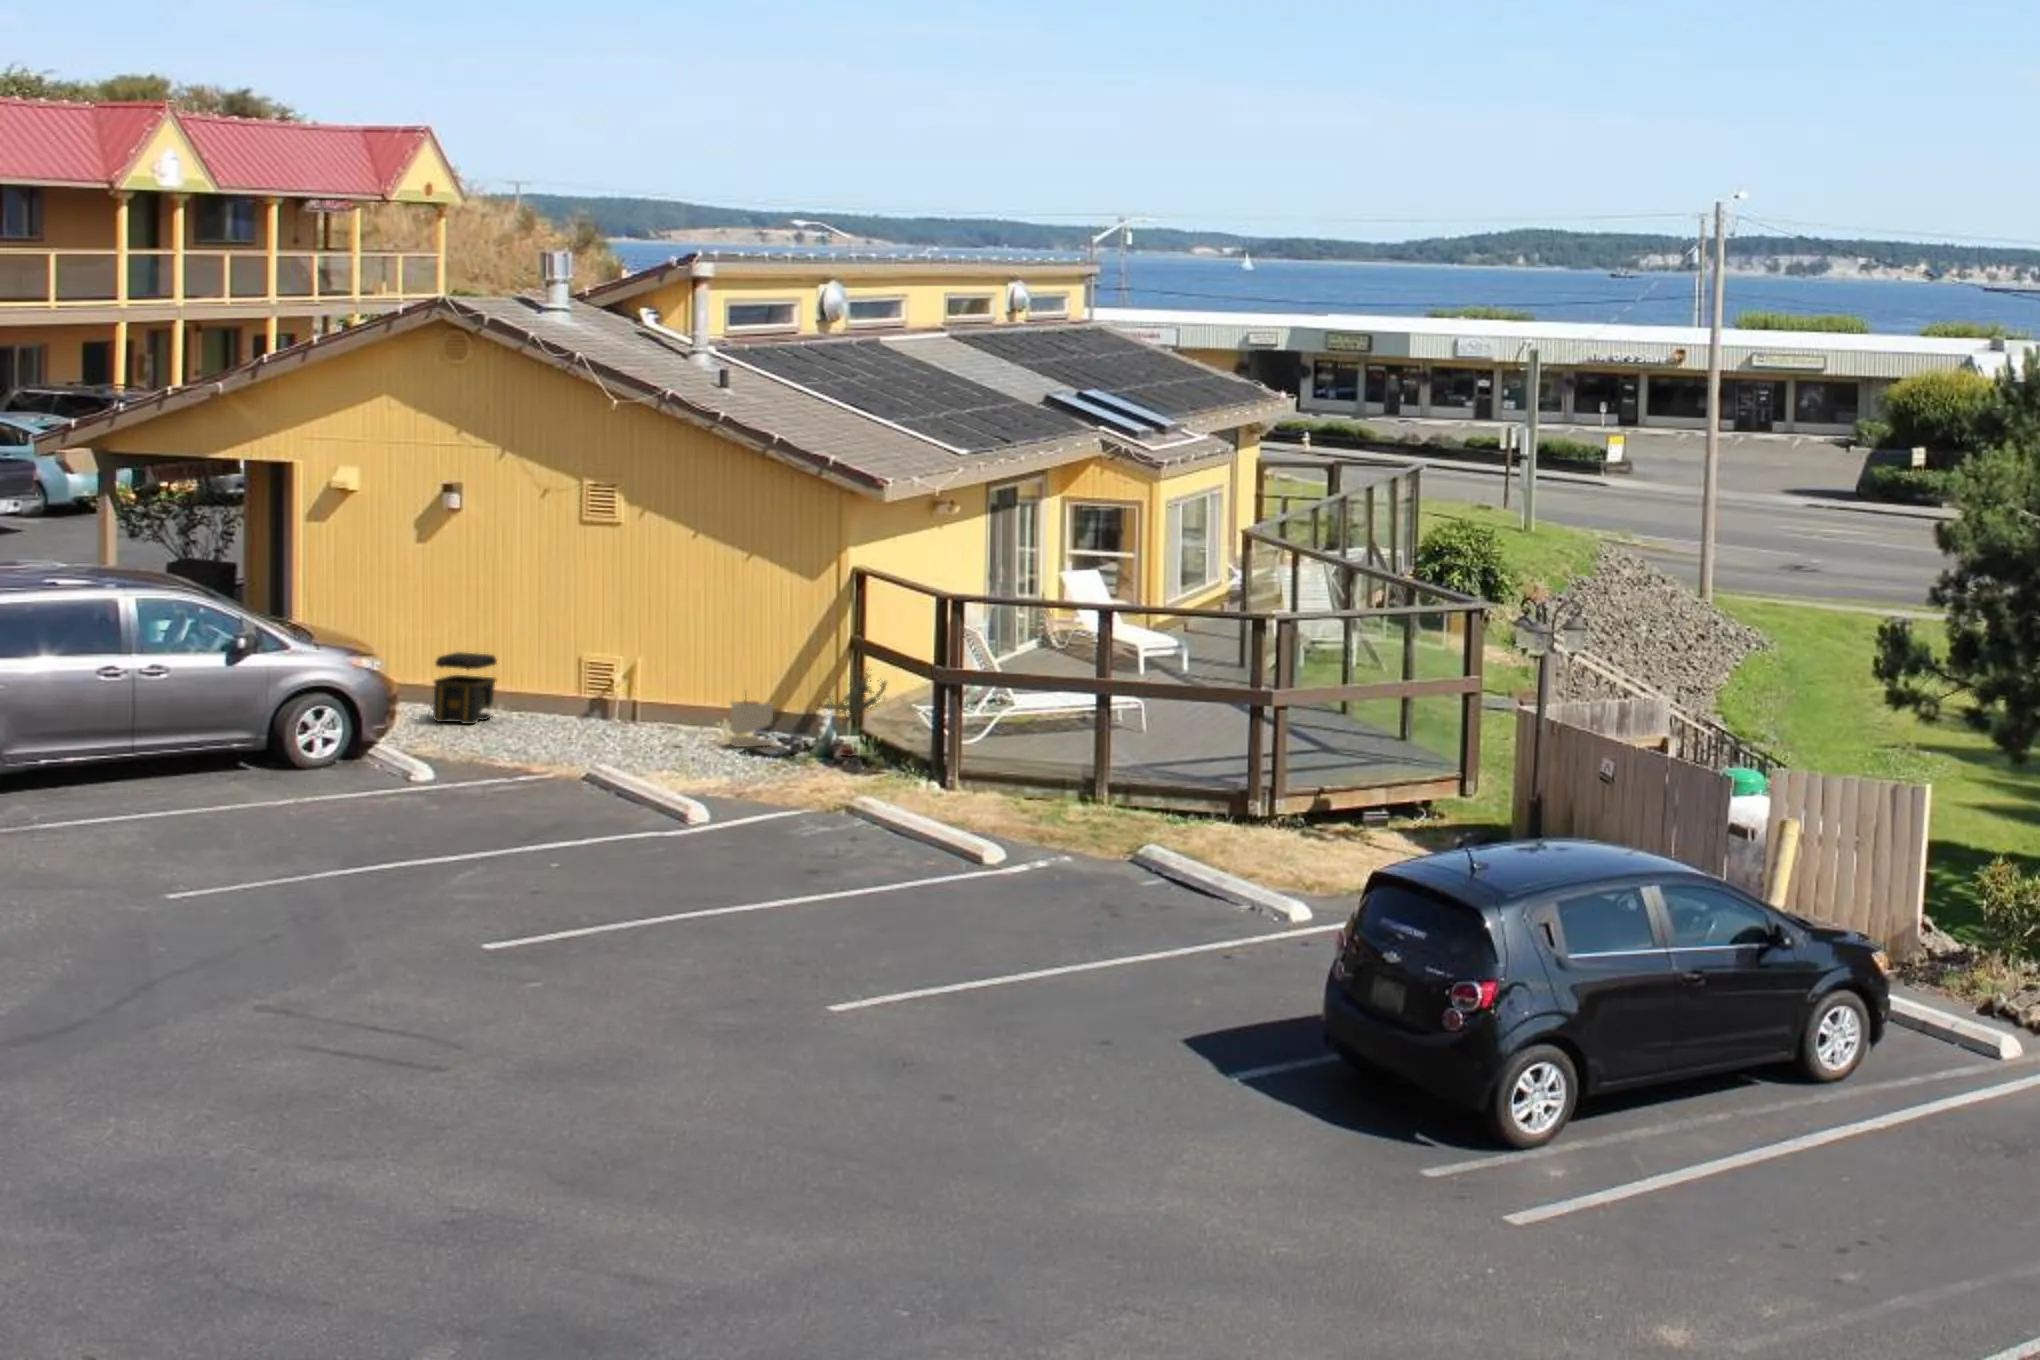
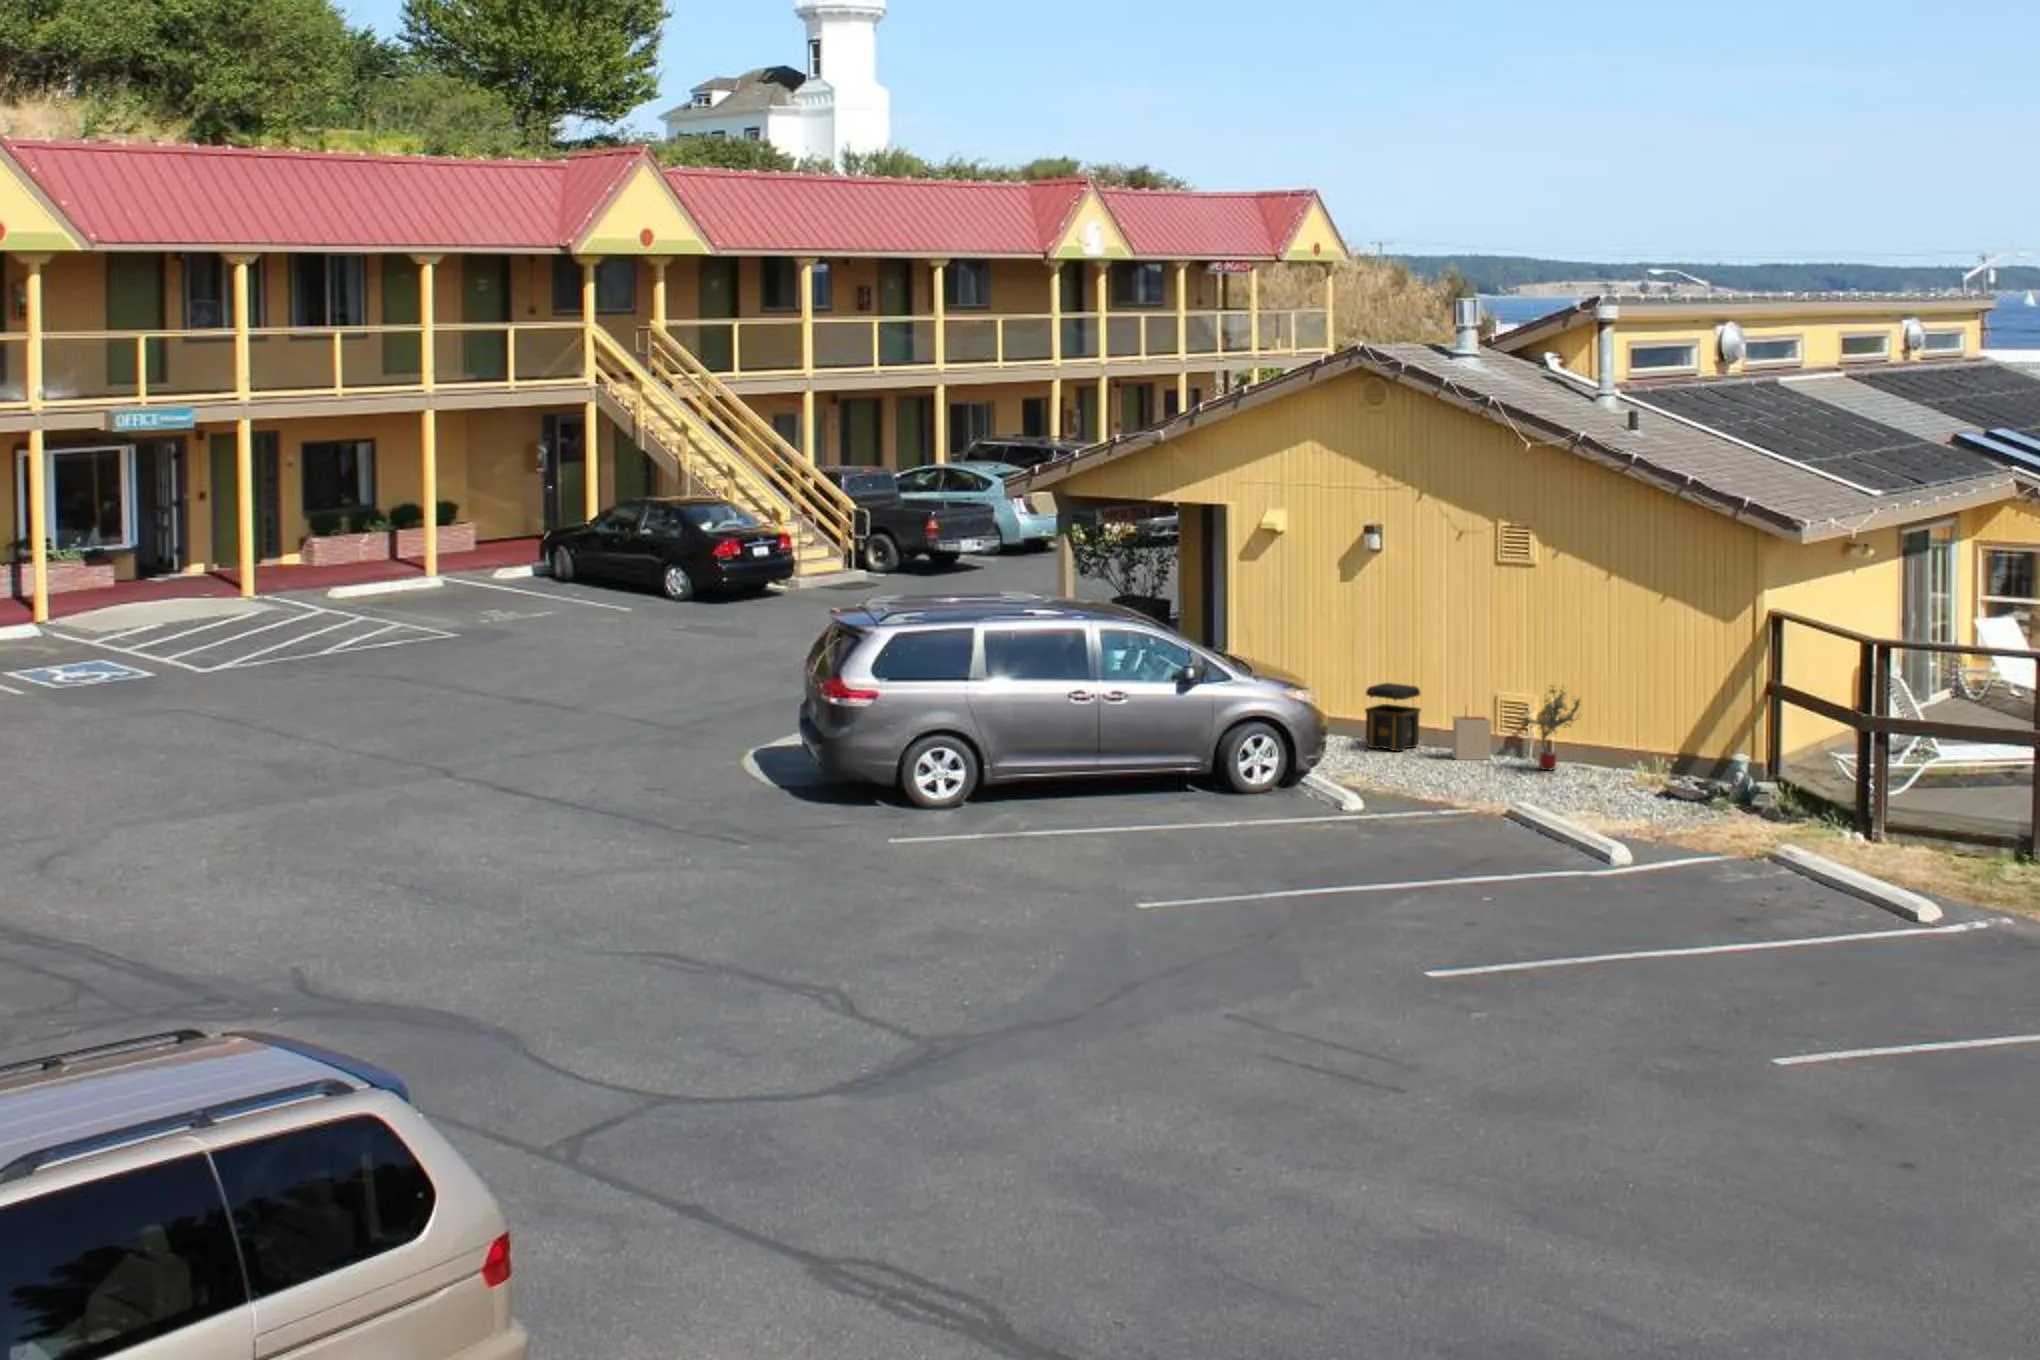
potted tree: present [817,668,887,757] -> present [1518,685,1580,770]
storage bin: present [730,699,773,747] -> present [1452,714,1492,760]

